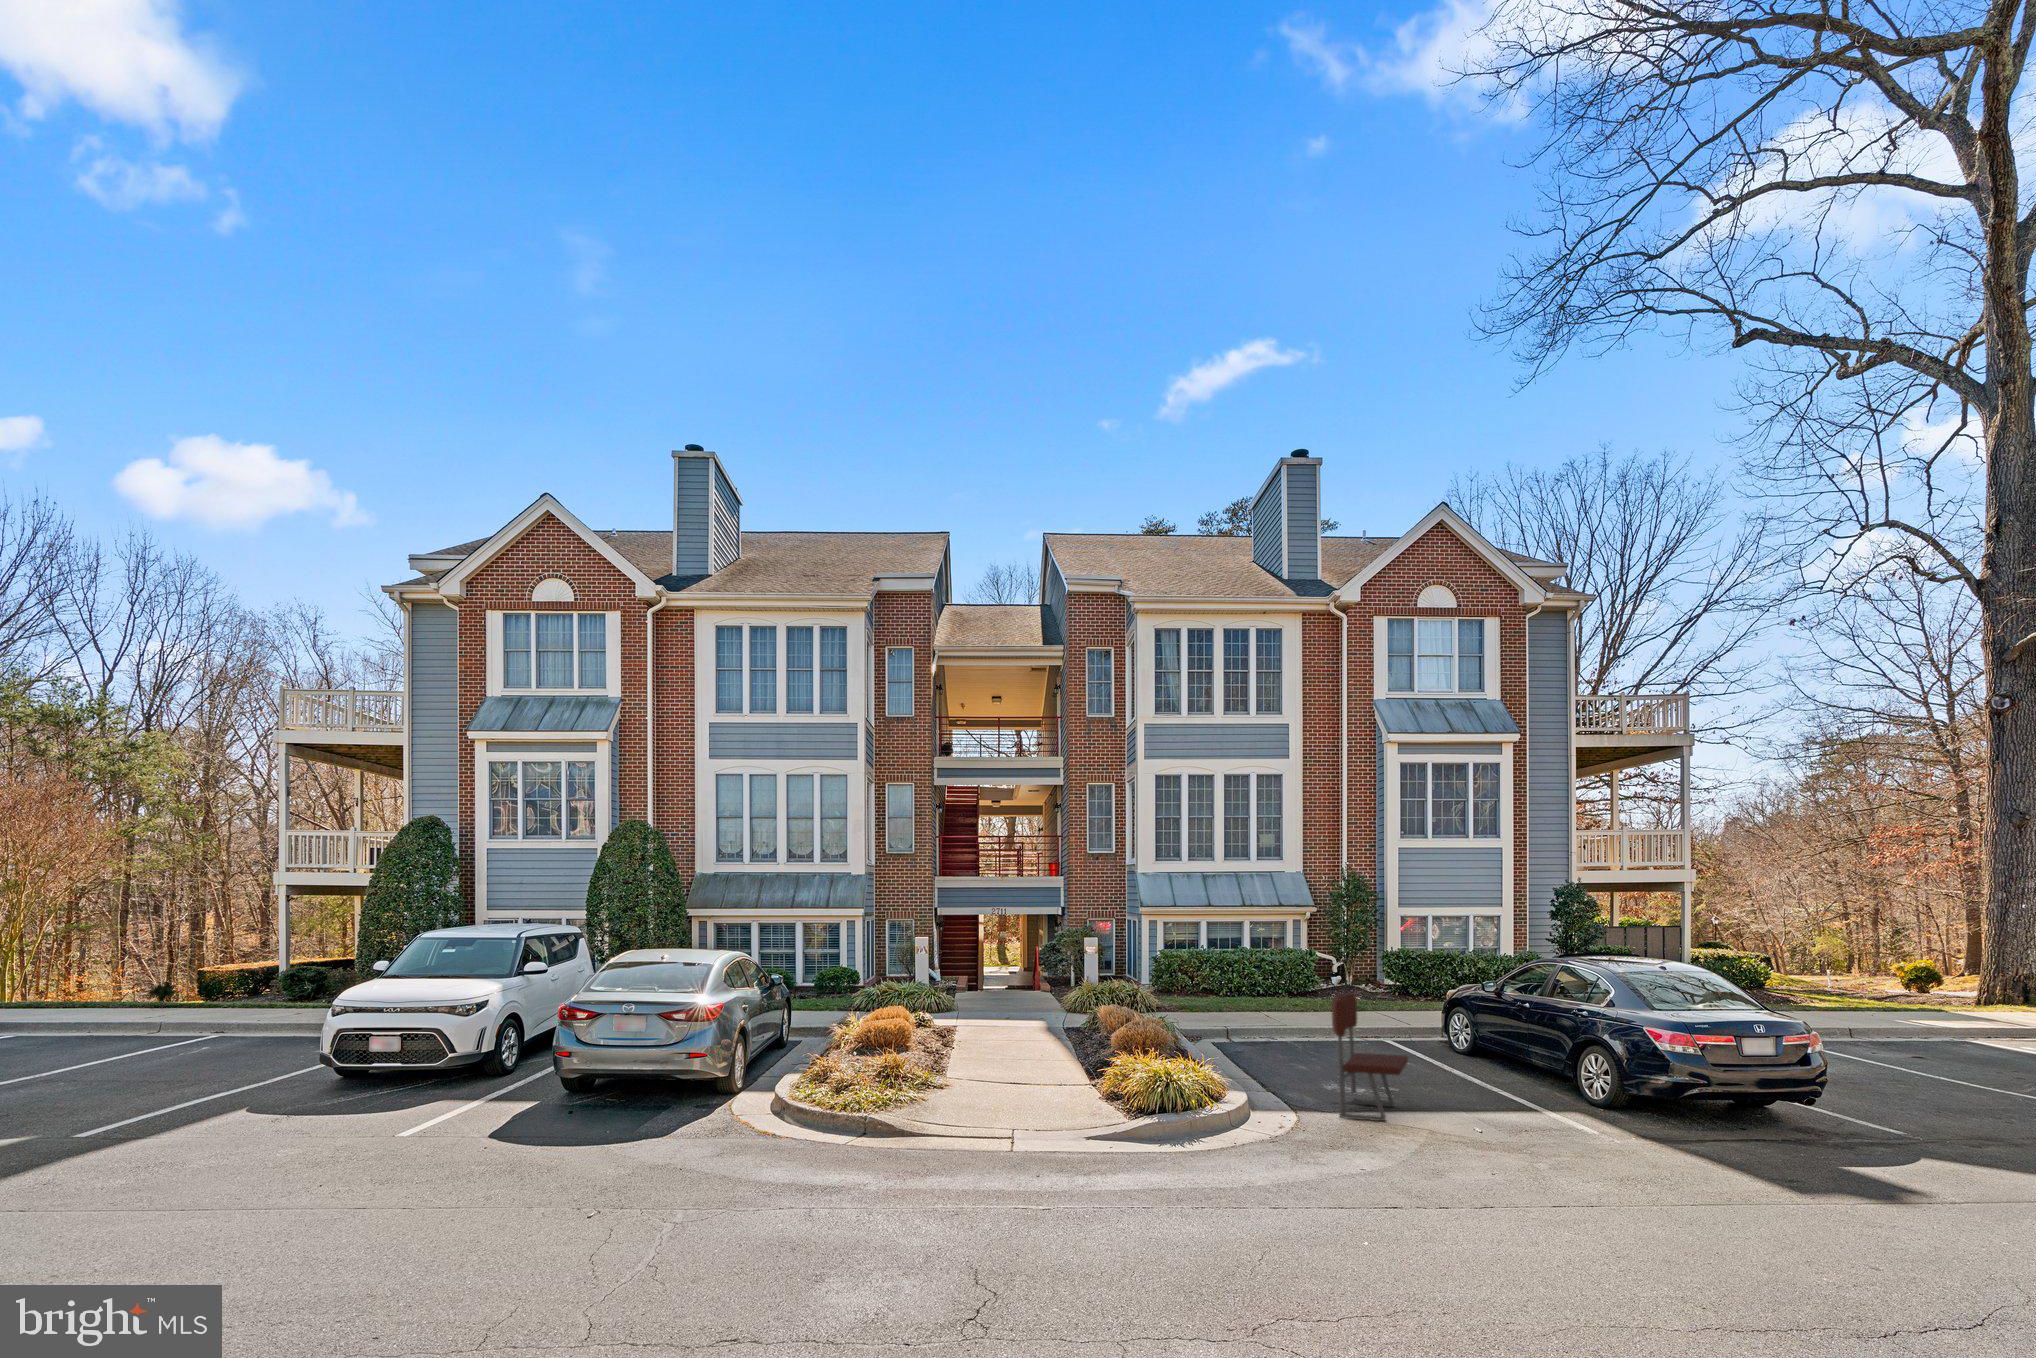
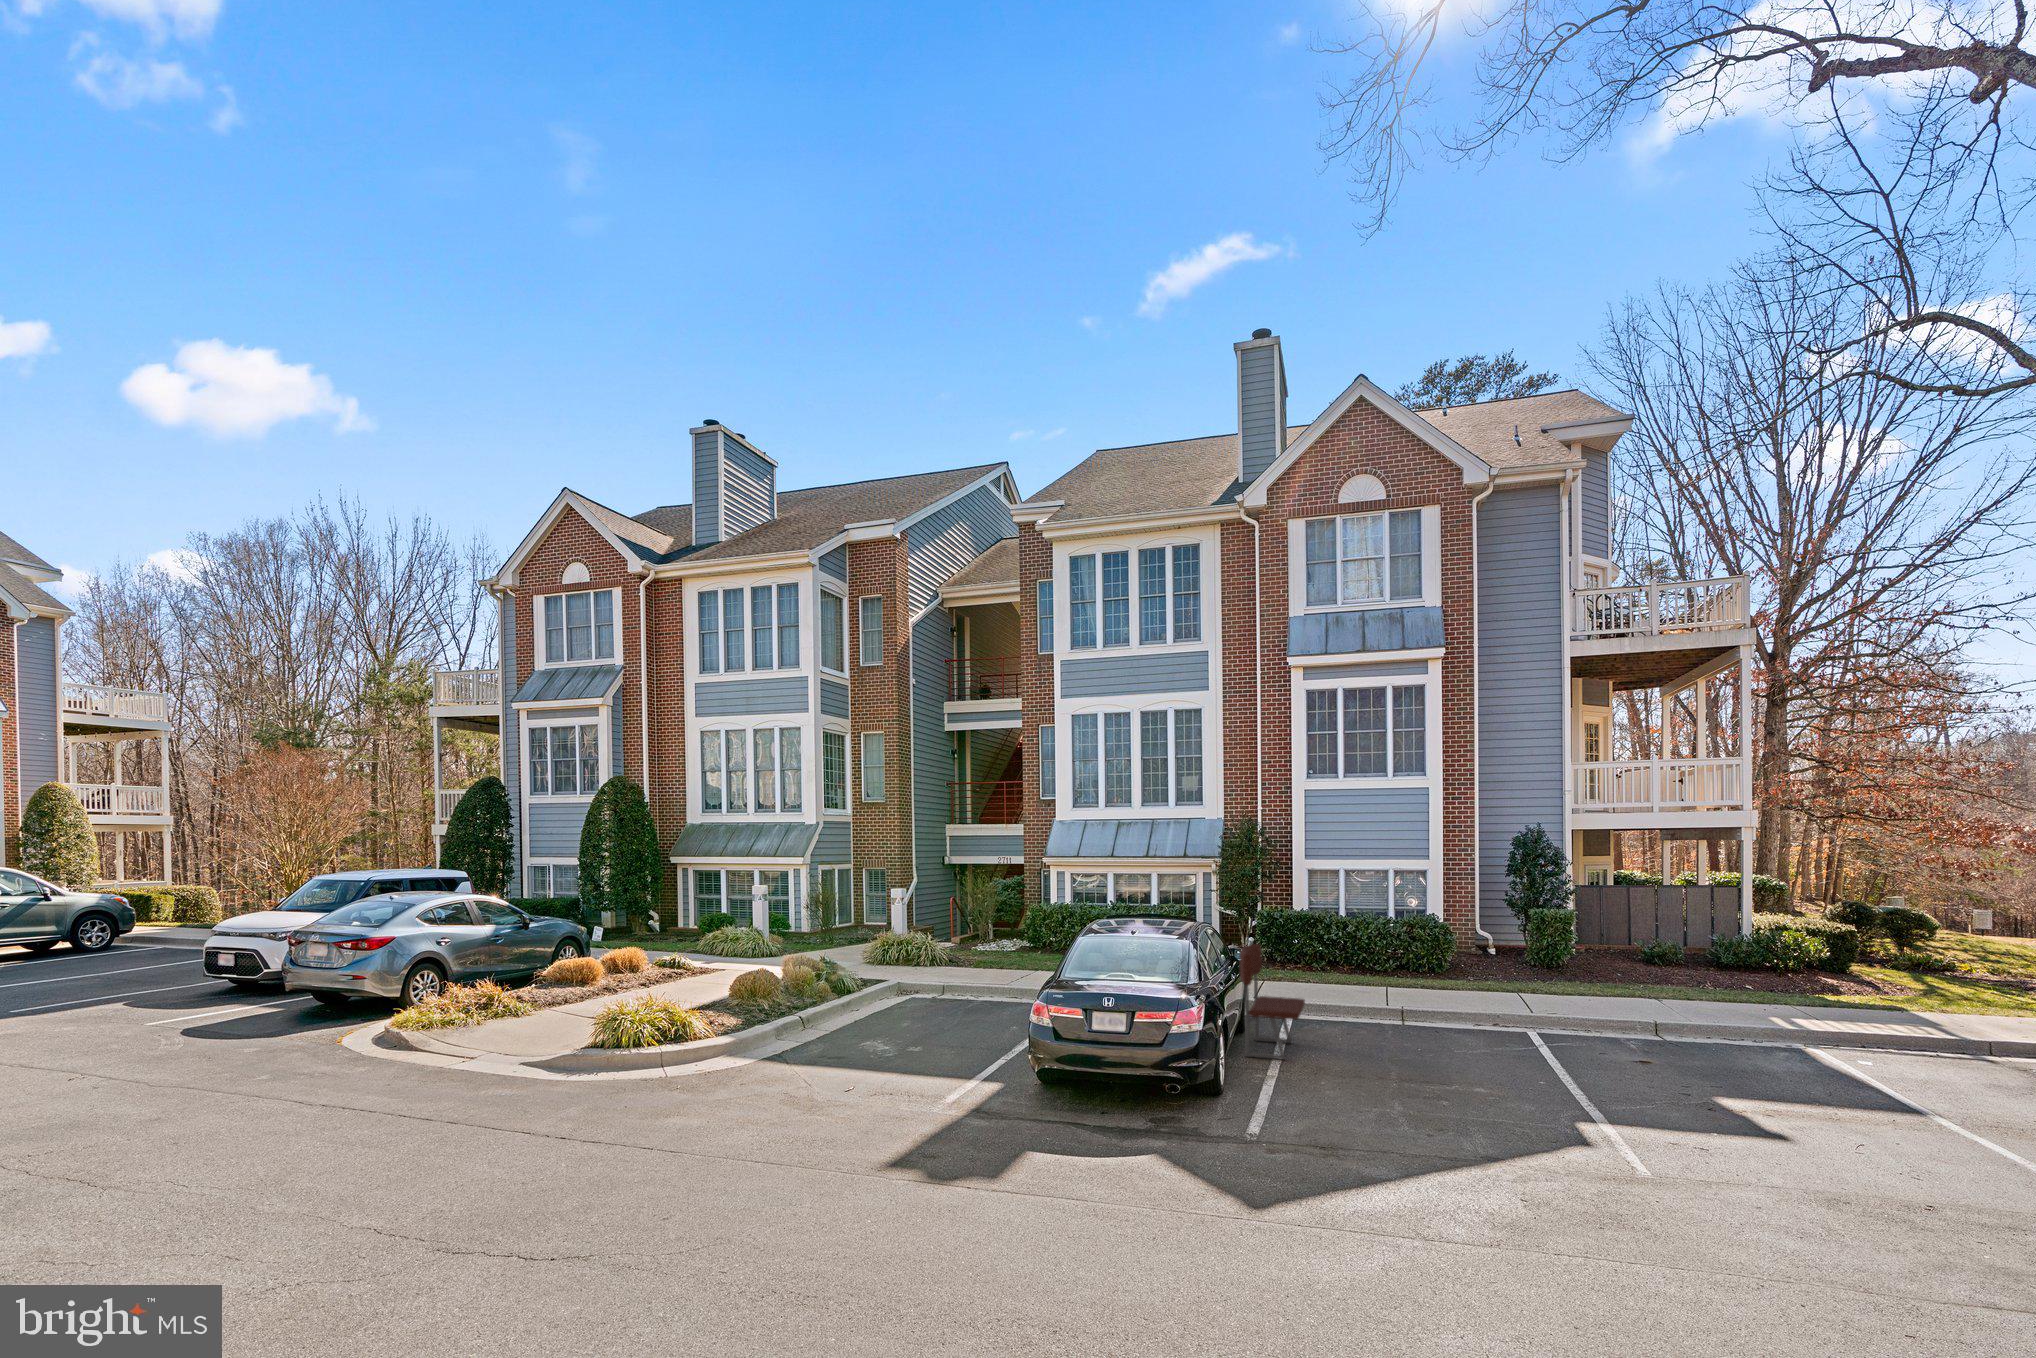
potted plant: present [147,981,183,1007] -> none [124,914,166,941]

